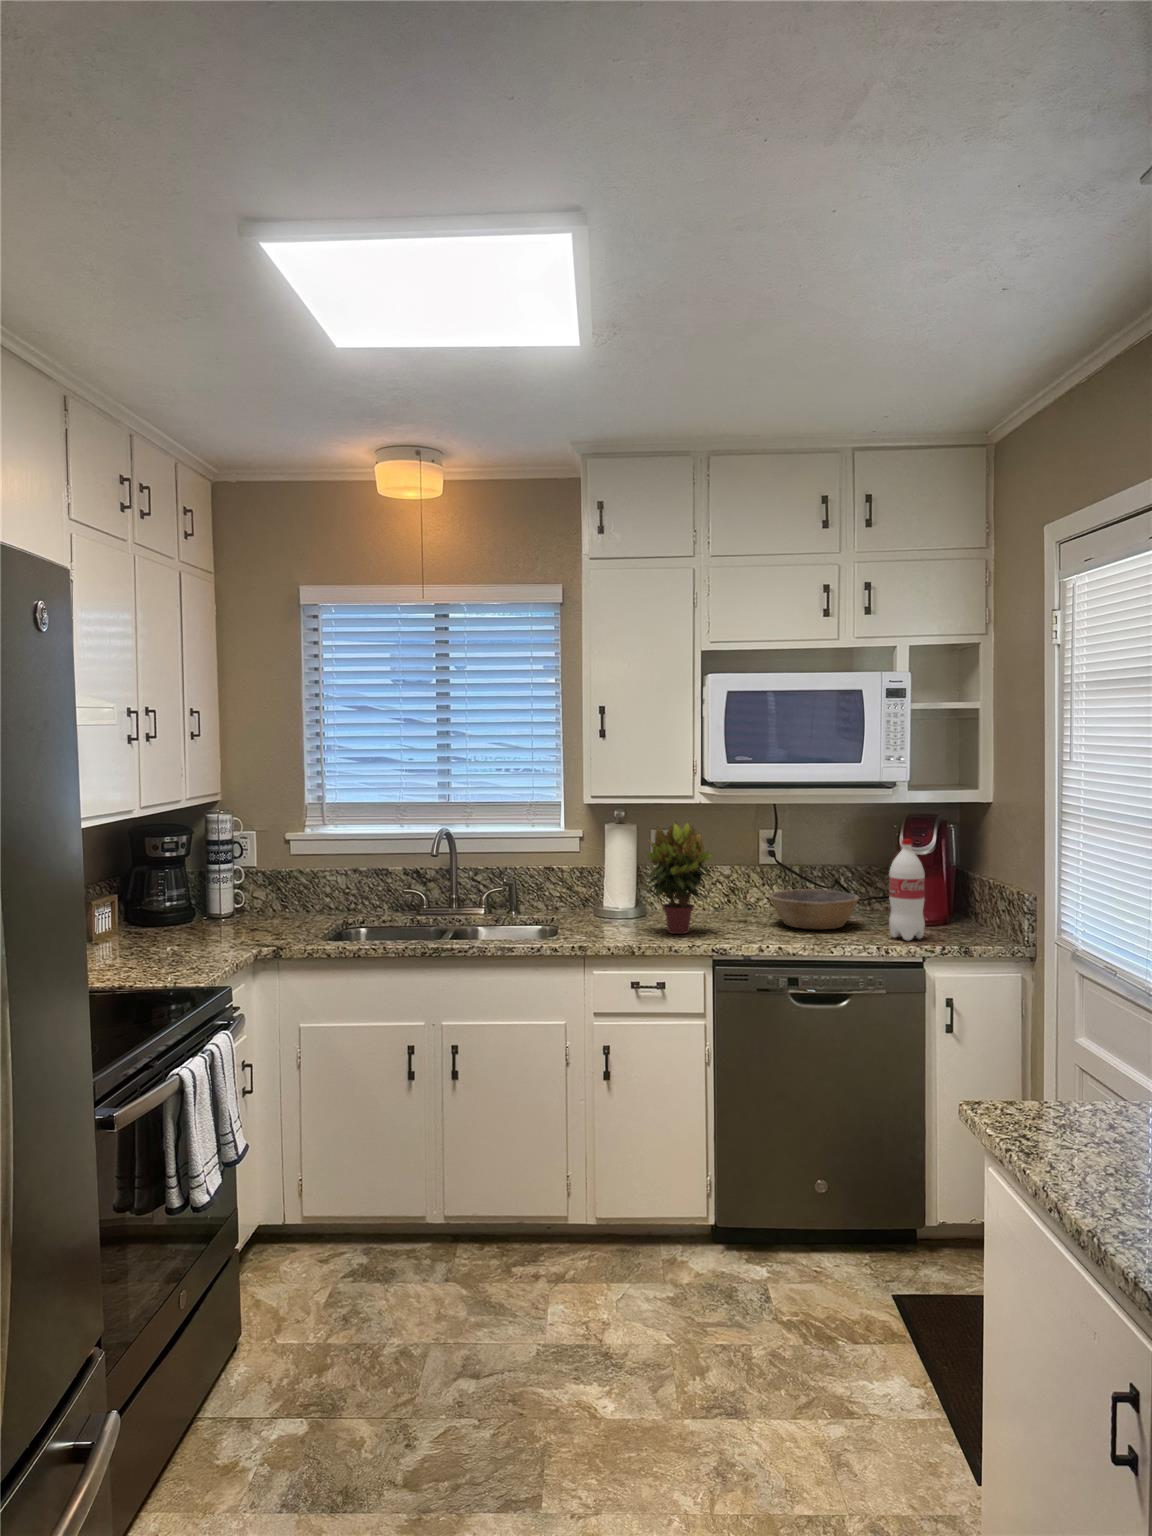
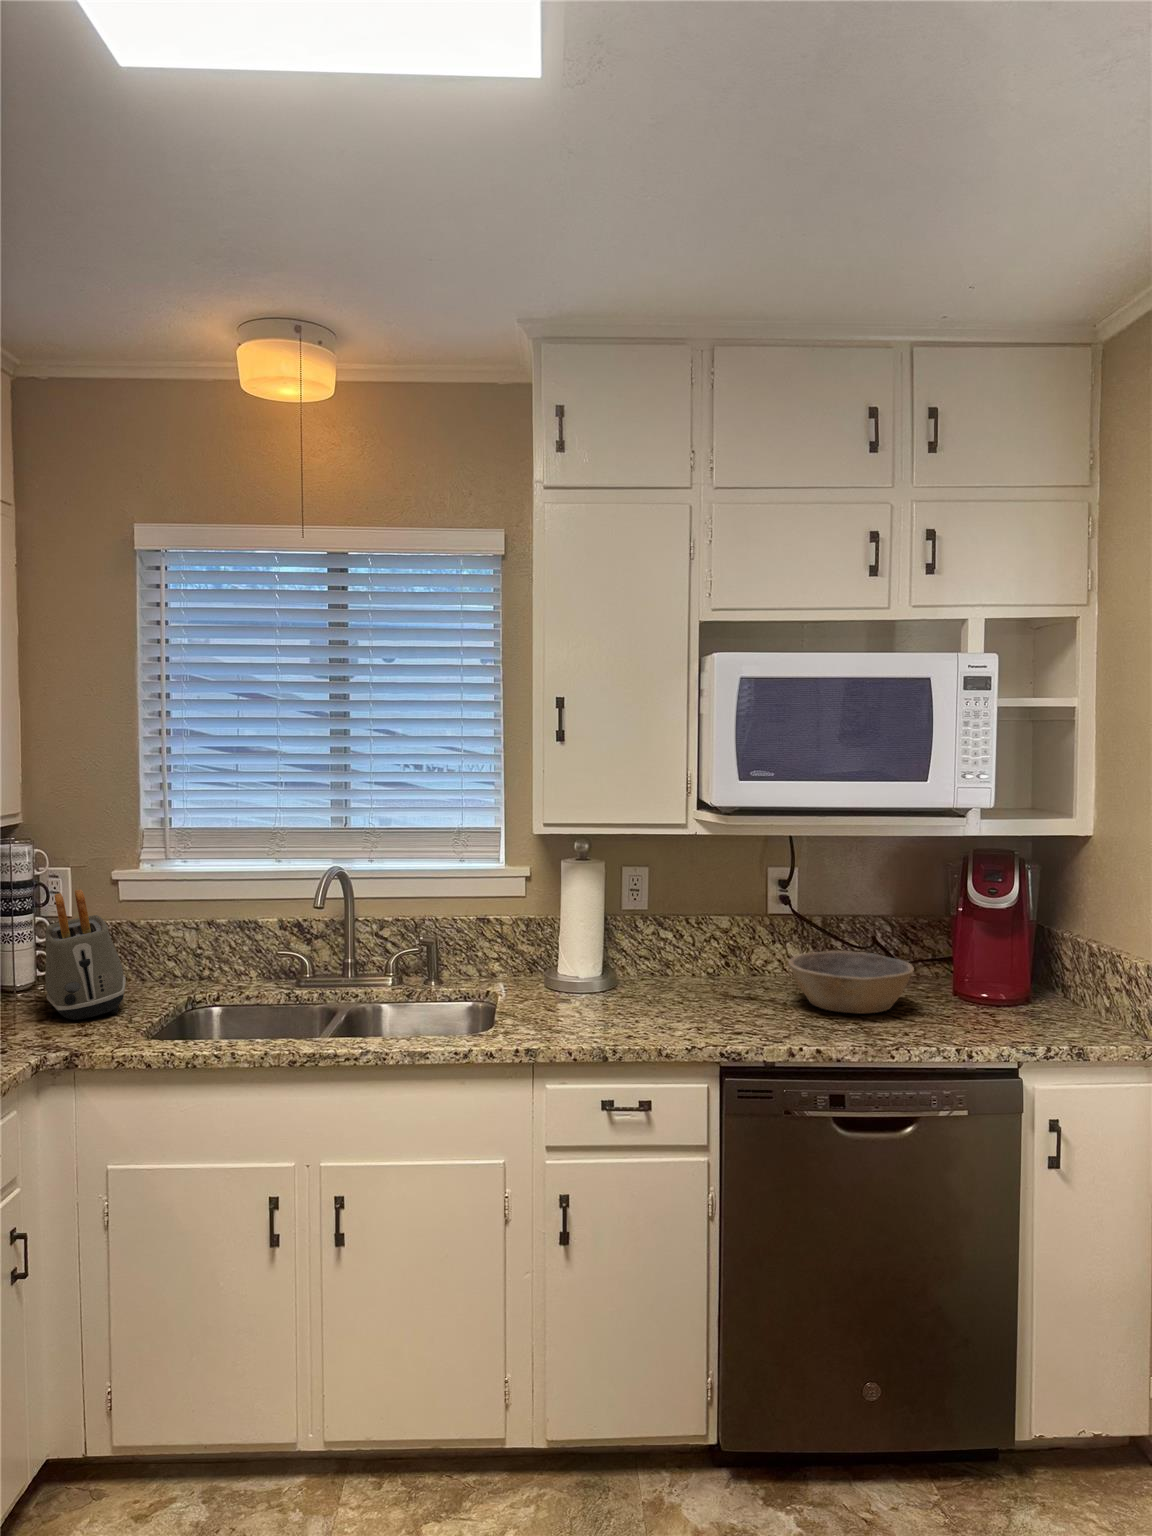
potted plant: present [647,822,713,934] -> none [616,861,720,1023]
bottle: present [889,839,925,940] -> none [963,890,1015,1035]
toaster: none [247,844,302,931] -> present [45,889,126,1020]

